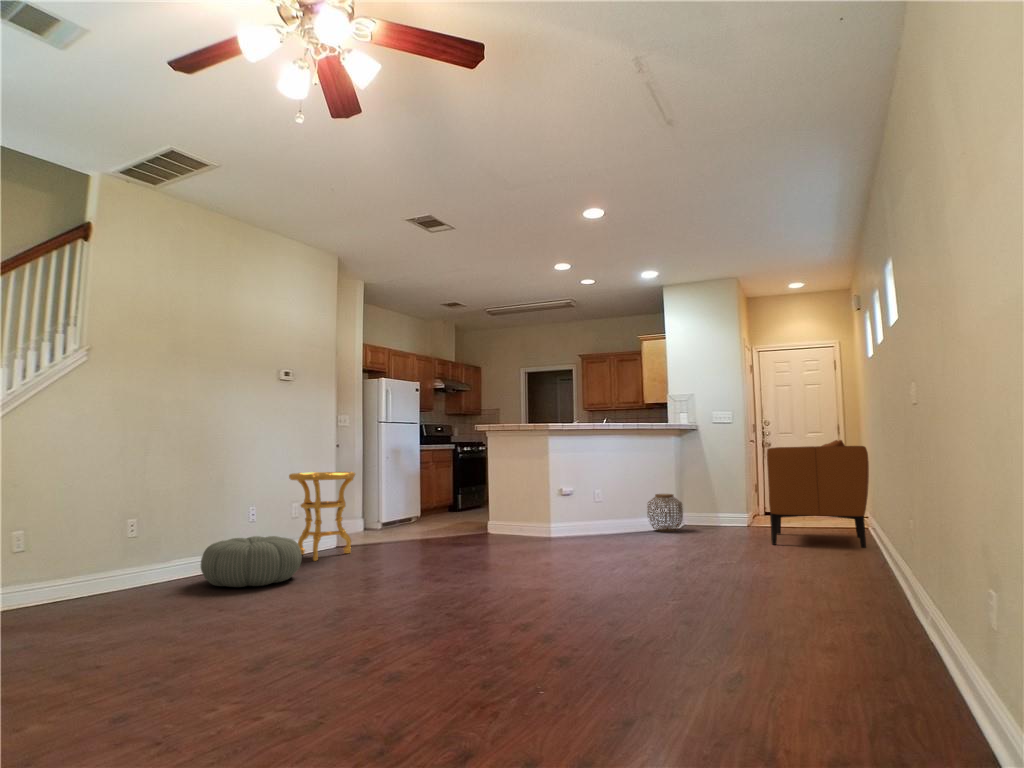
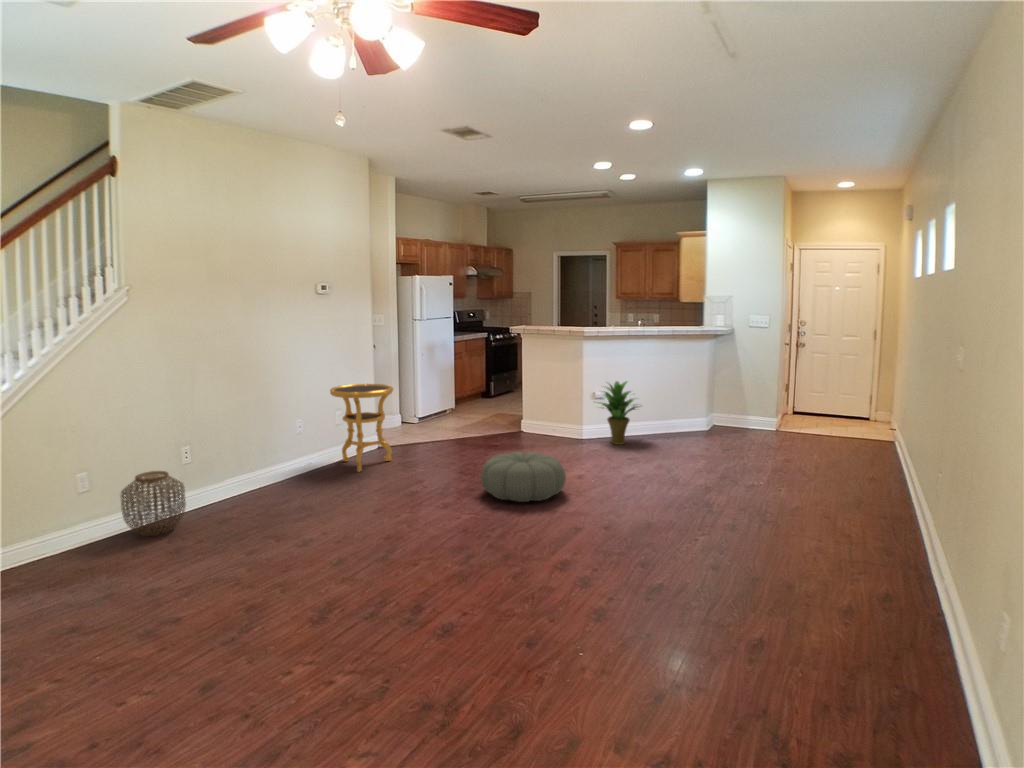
armchair: present [767,440,869,548] -> none [796,358,905,472]
potted plant: none [562,471,613,538] -> present [599,381,638,445]
woven basket: present [647,494,683,532] -> present [121,471,186,536]
pouf: present [201,536,302,587] -> present [481,452,566,502]

